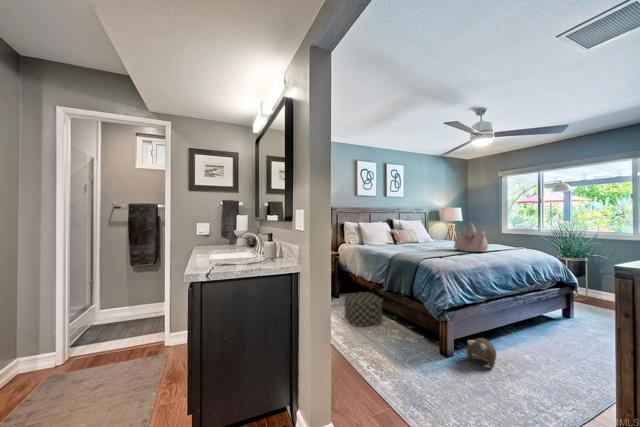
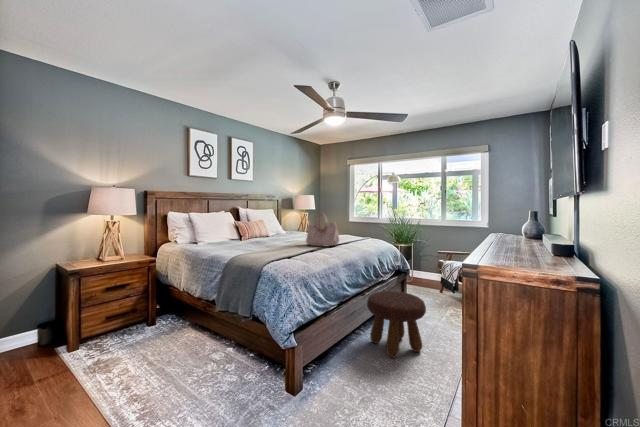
storage box: present [344,292,383,327] -> none [154,314,215,373]
footstool: none [518,297,593,362] -> present [367,291,426,358]
plush toy: present [467,338,496,368] -> none [317,355,348,391]

